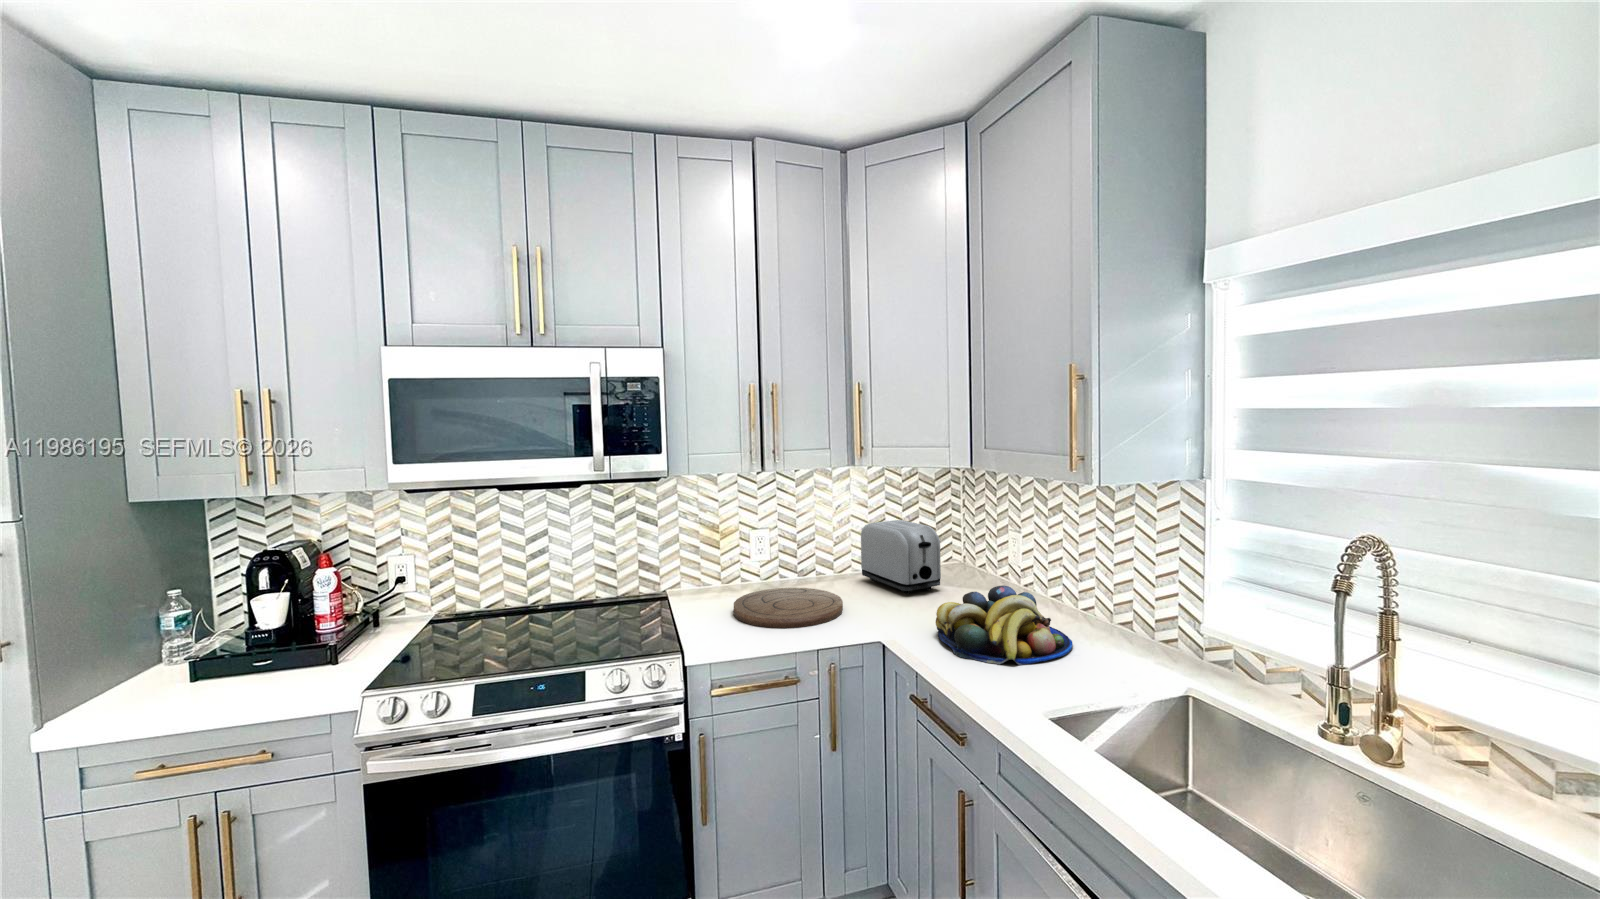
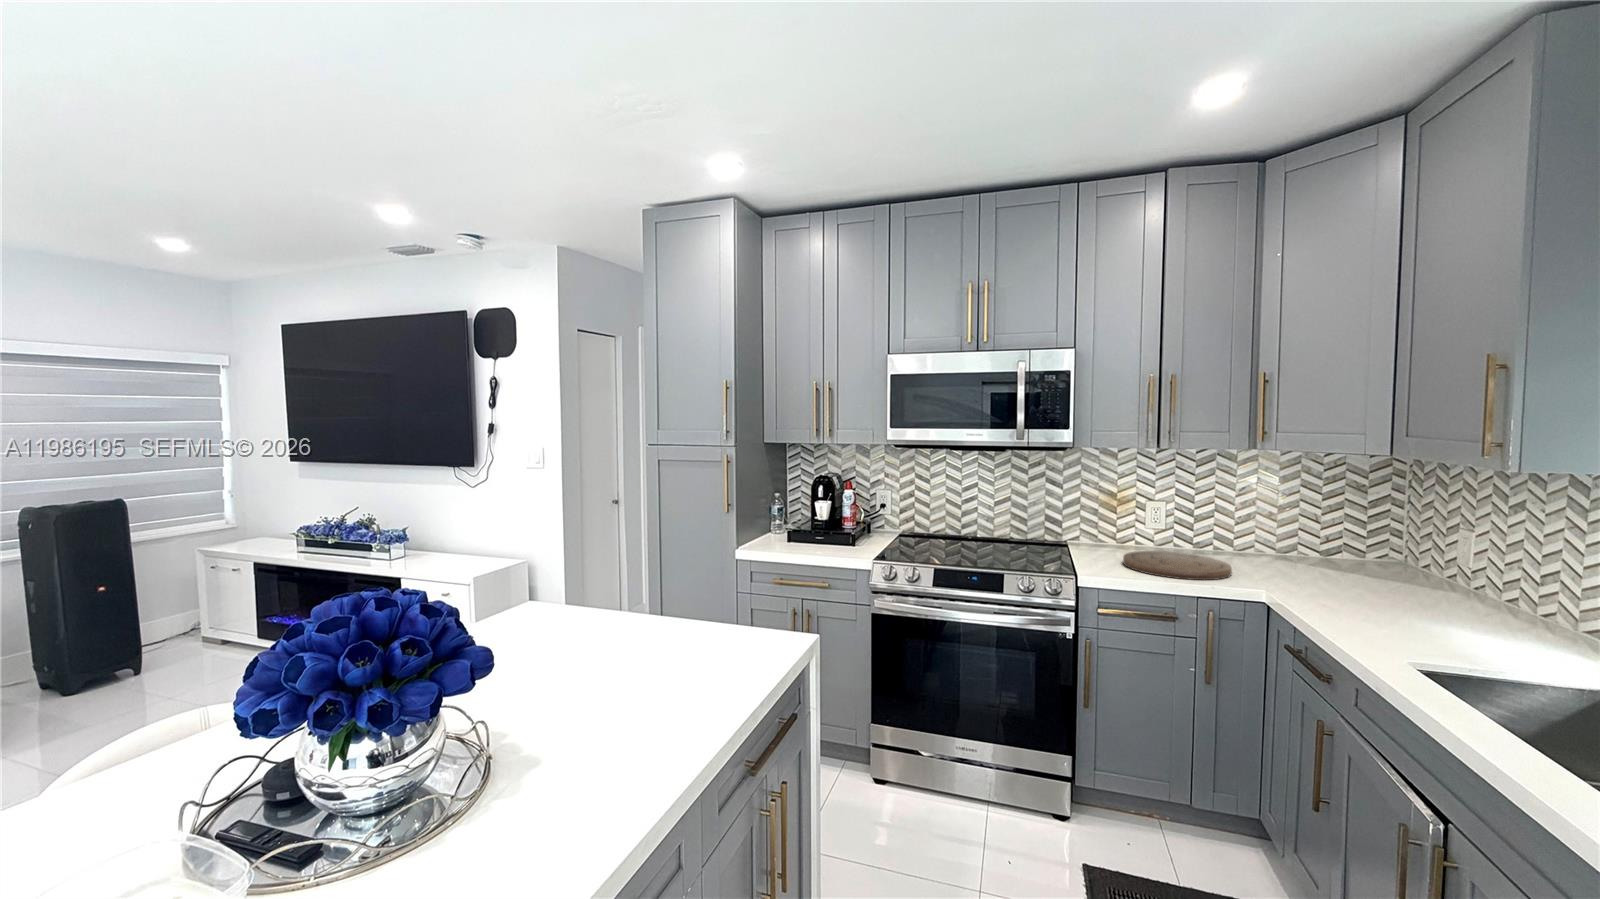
toaster: present [861,520,941,594] -> none [1264,507,1358,577]
fruit bowl: present [935,585,1073,665] -> none [1325,571,1499,640]

